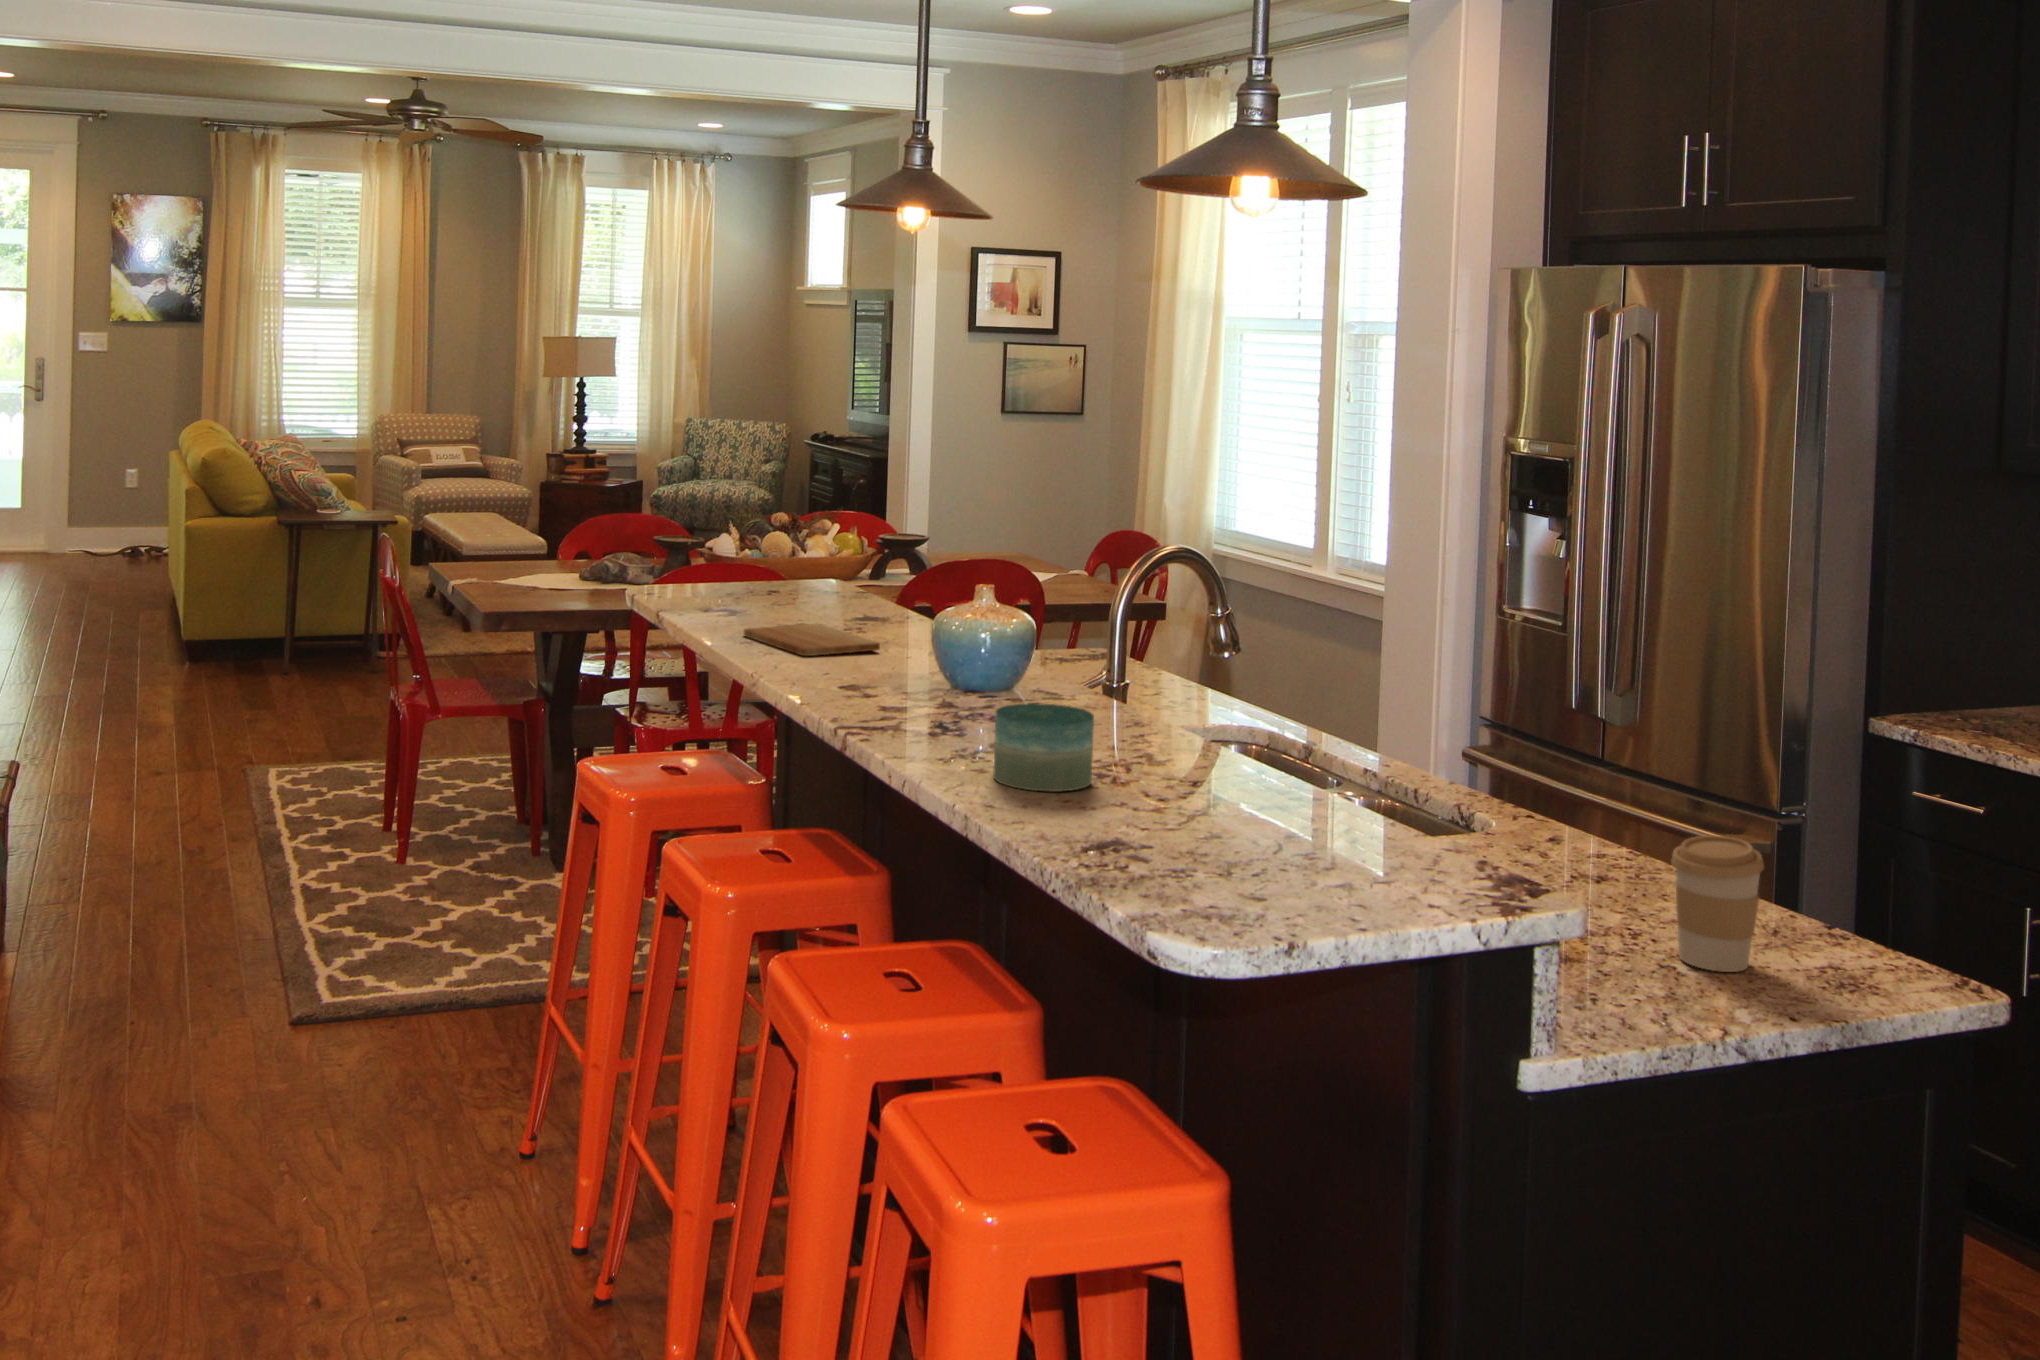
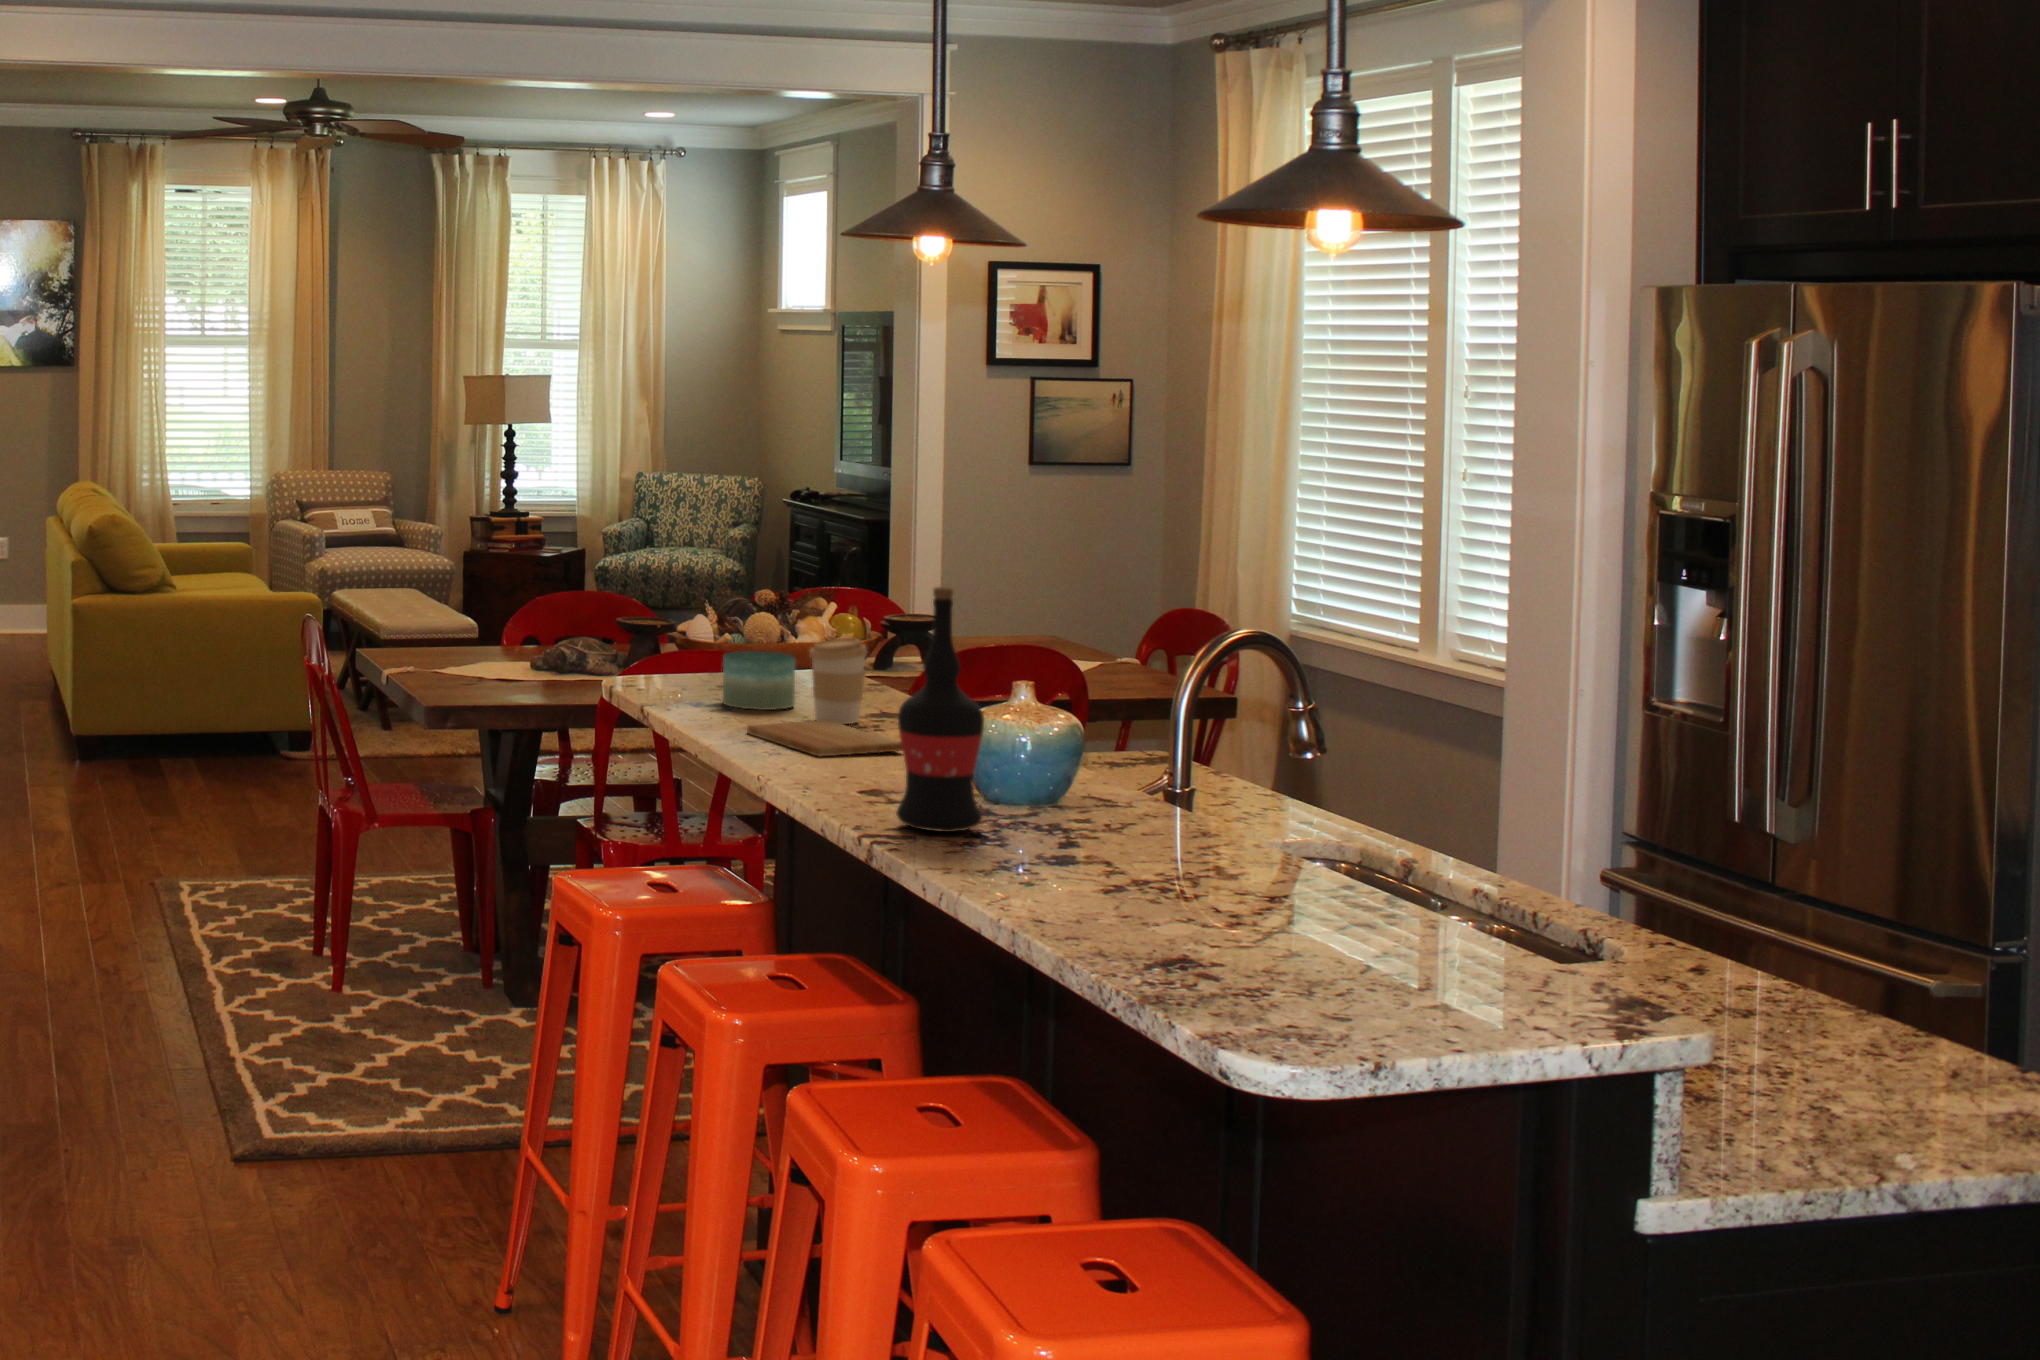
wine bottle: none [866,503,947,725] -> present [896,587,984,832]
candle: present [993,703,1094,791] -> present [723,651,795,710]
coffee cup: present [1671,835,1764,972] -> present [809,638,867,724]

